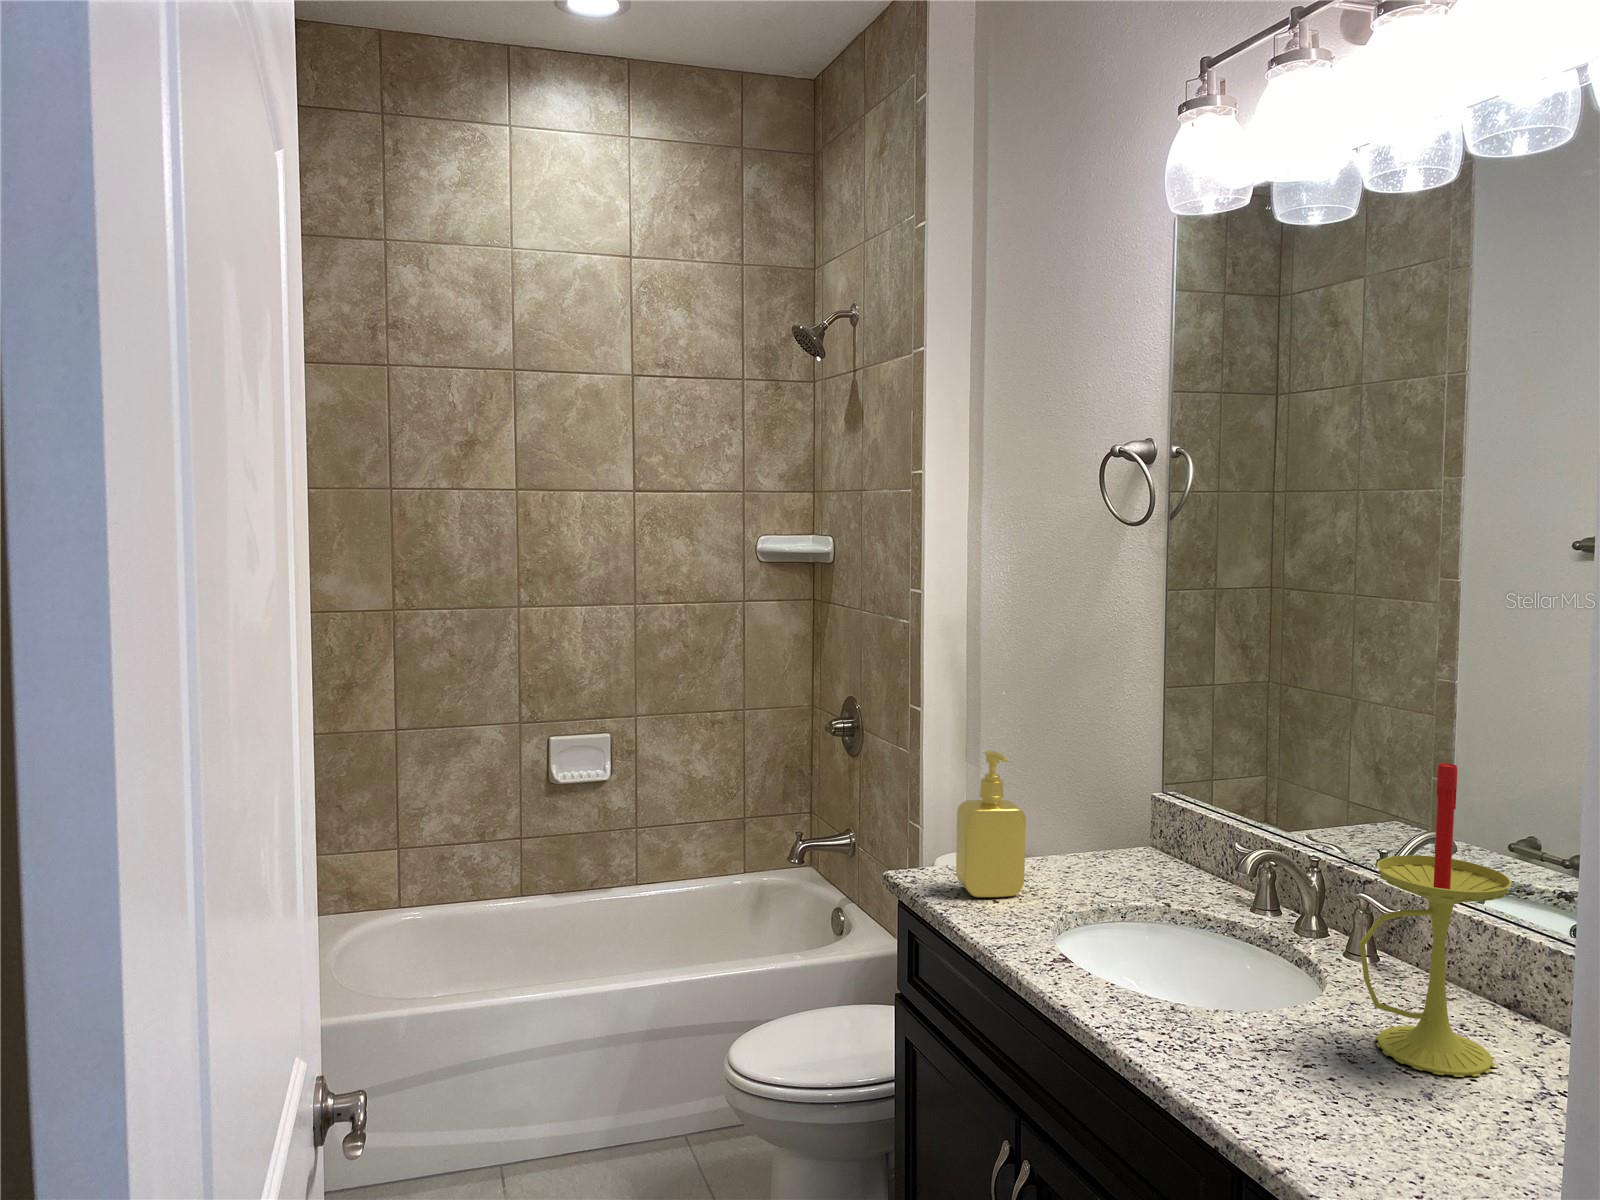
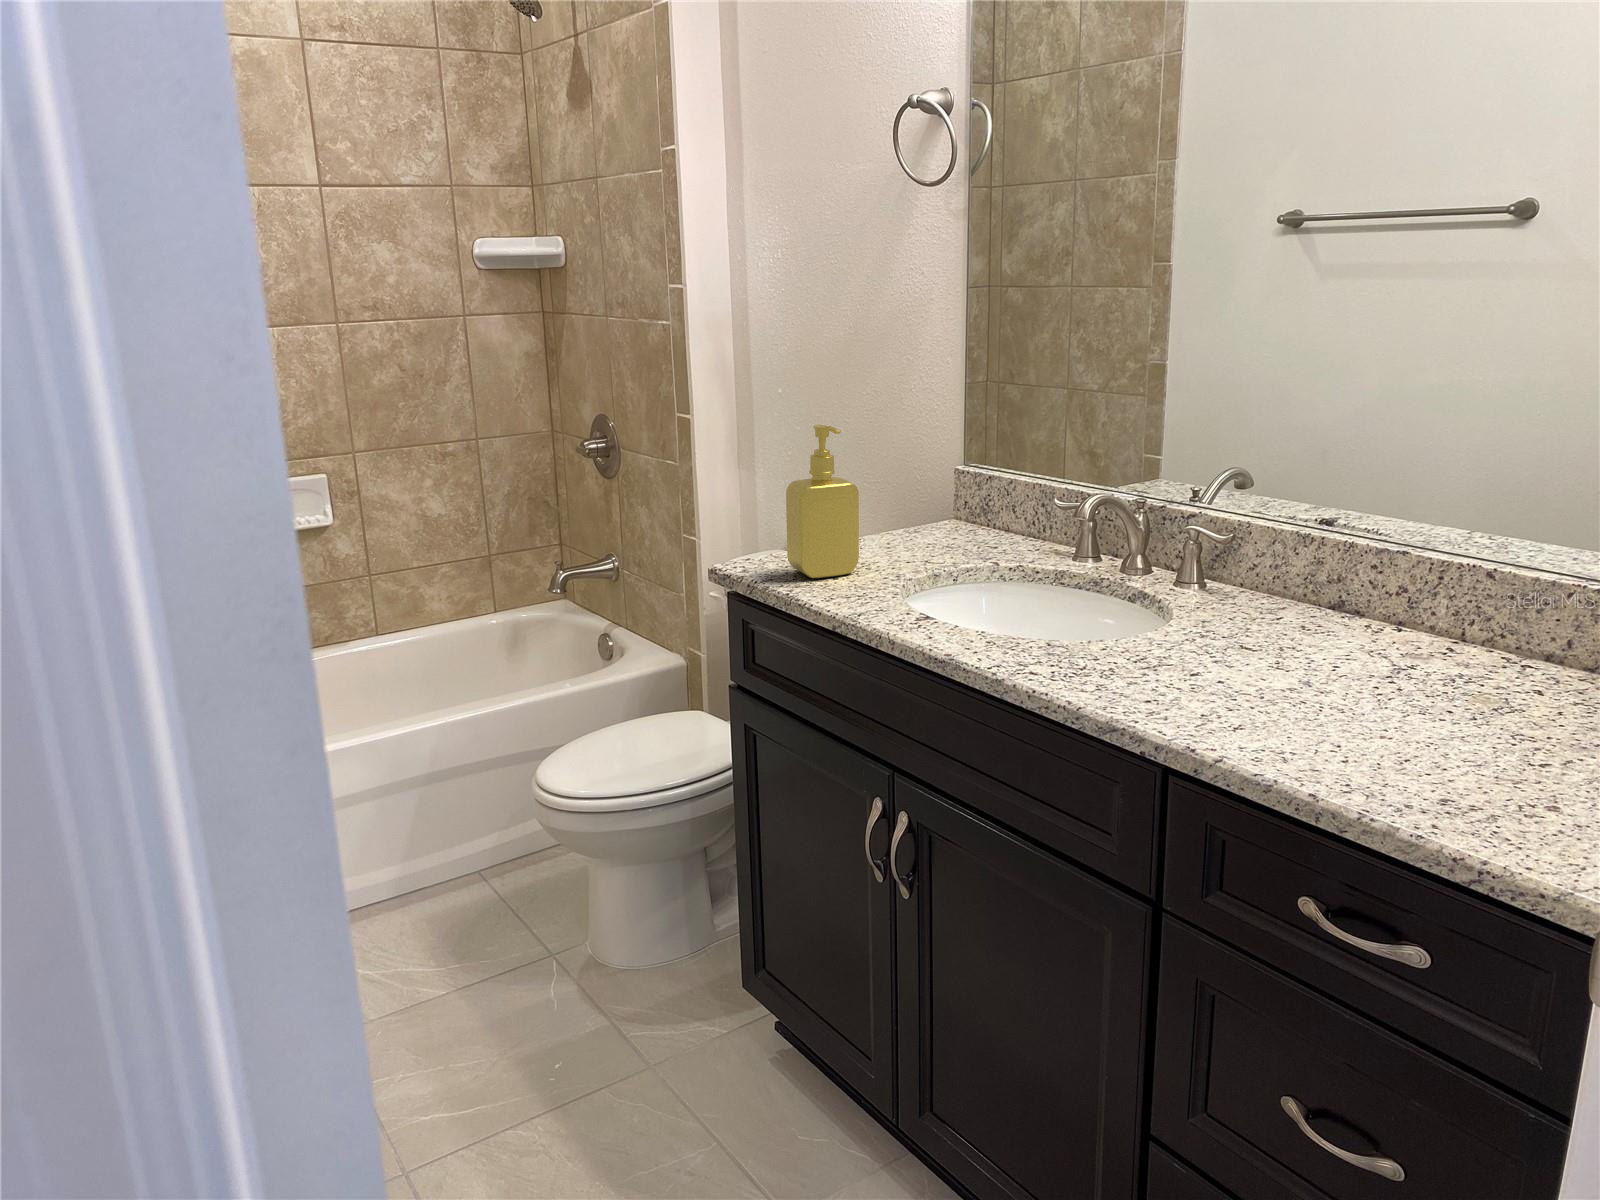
candle: present [1359,764,1512,1077] -> none [1240,363,1373,665]

